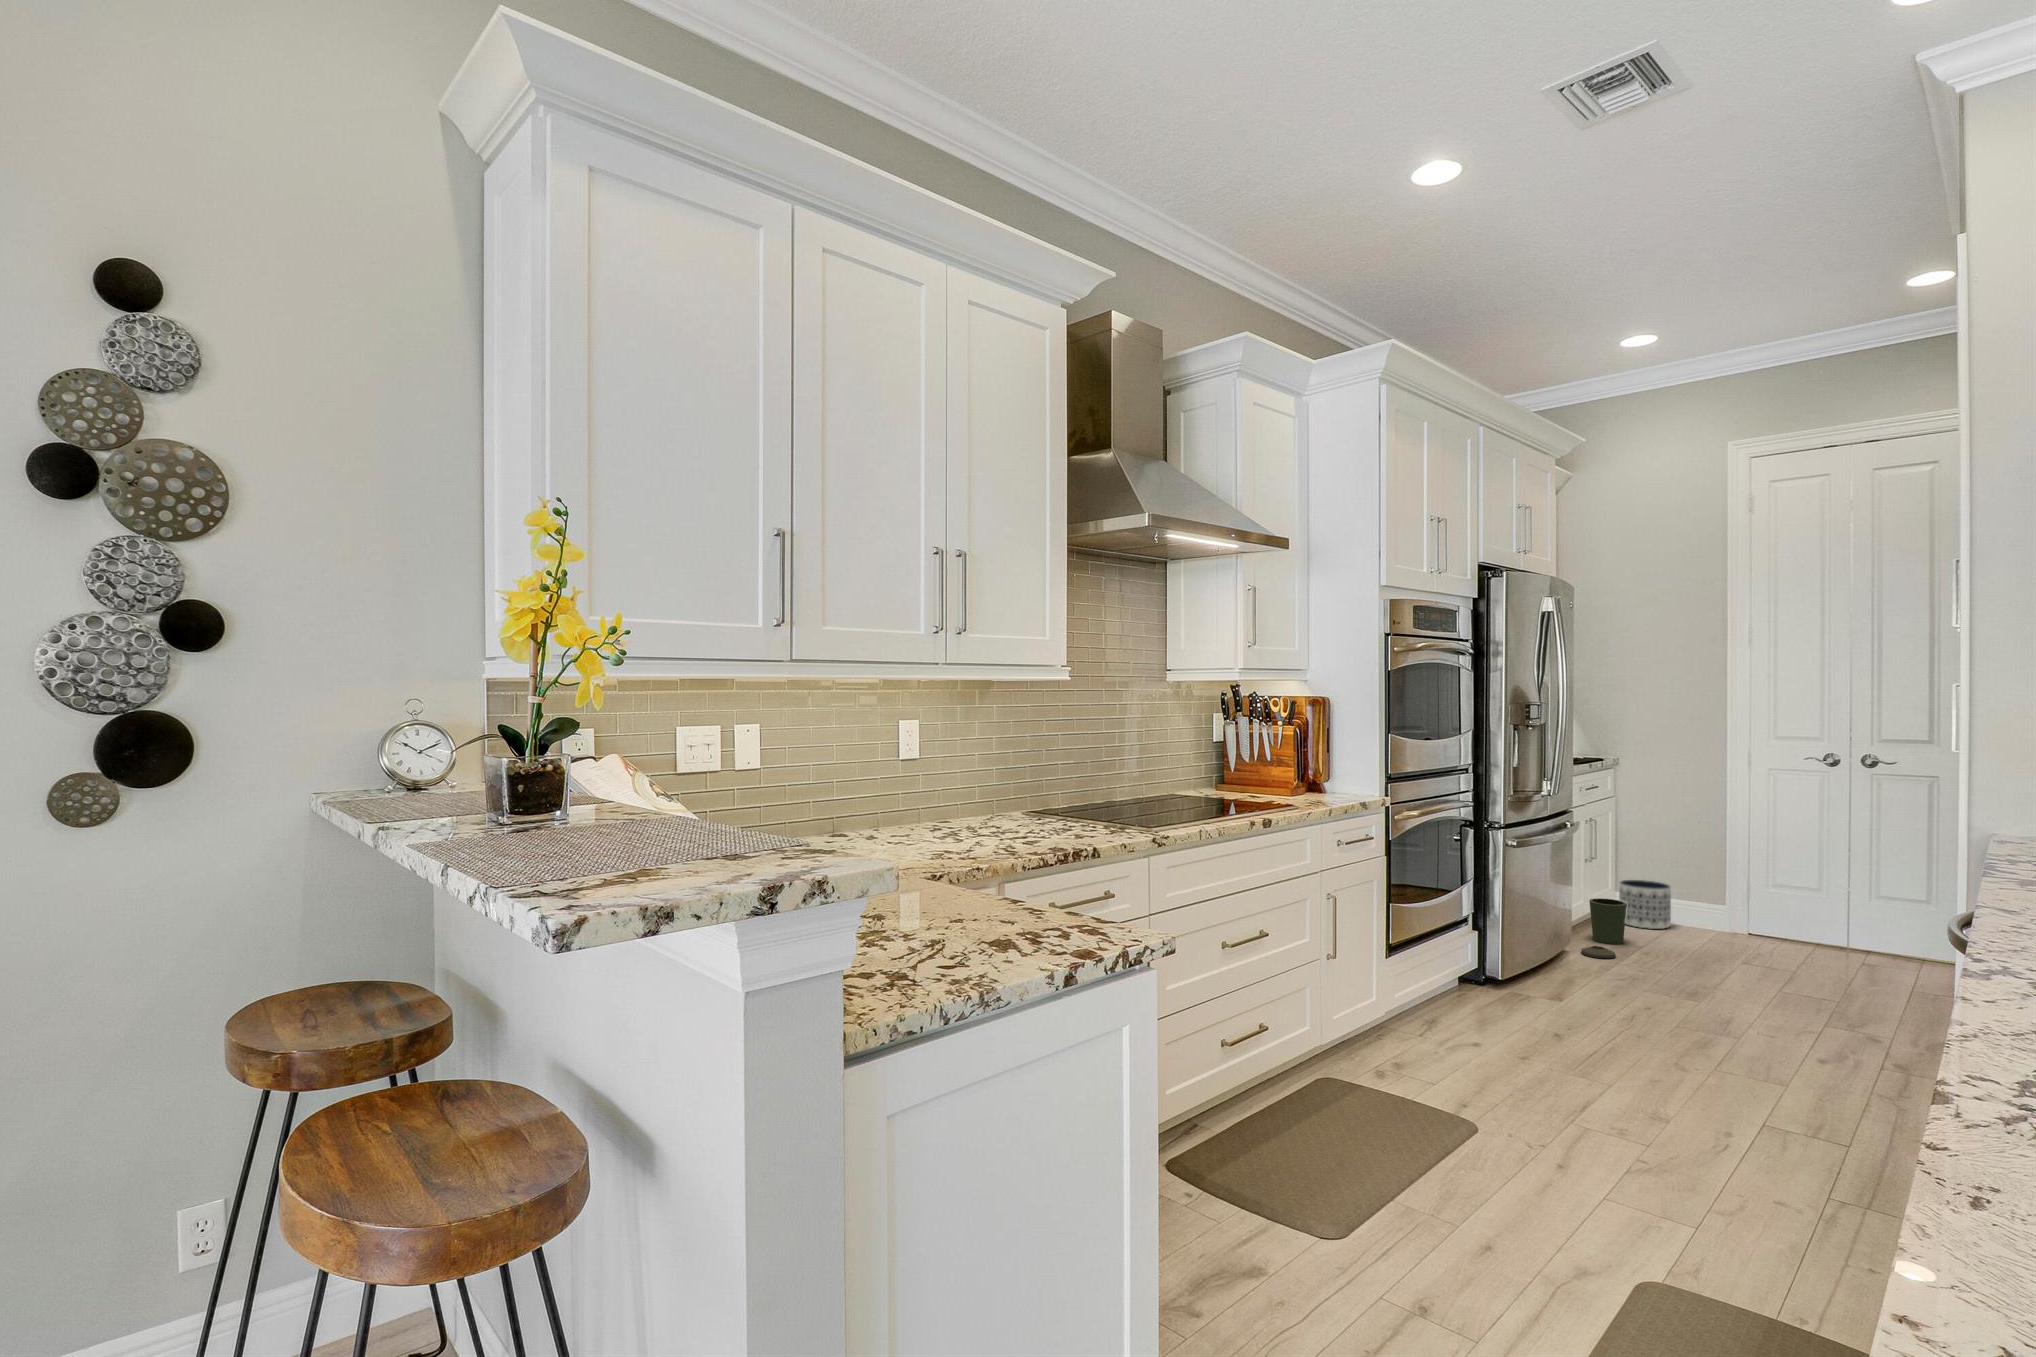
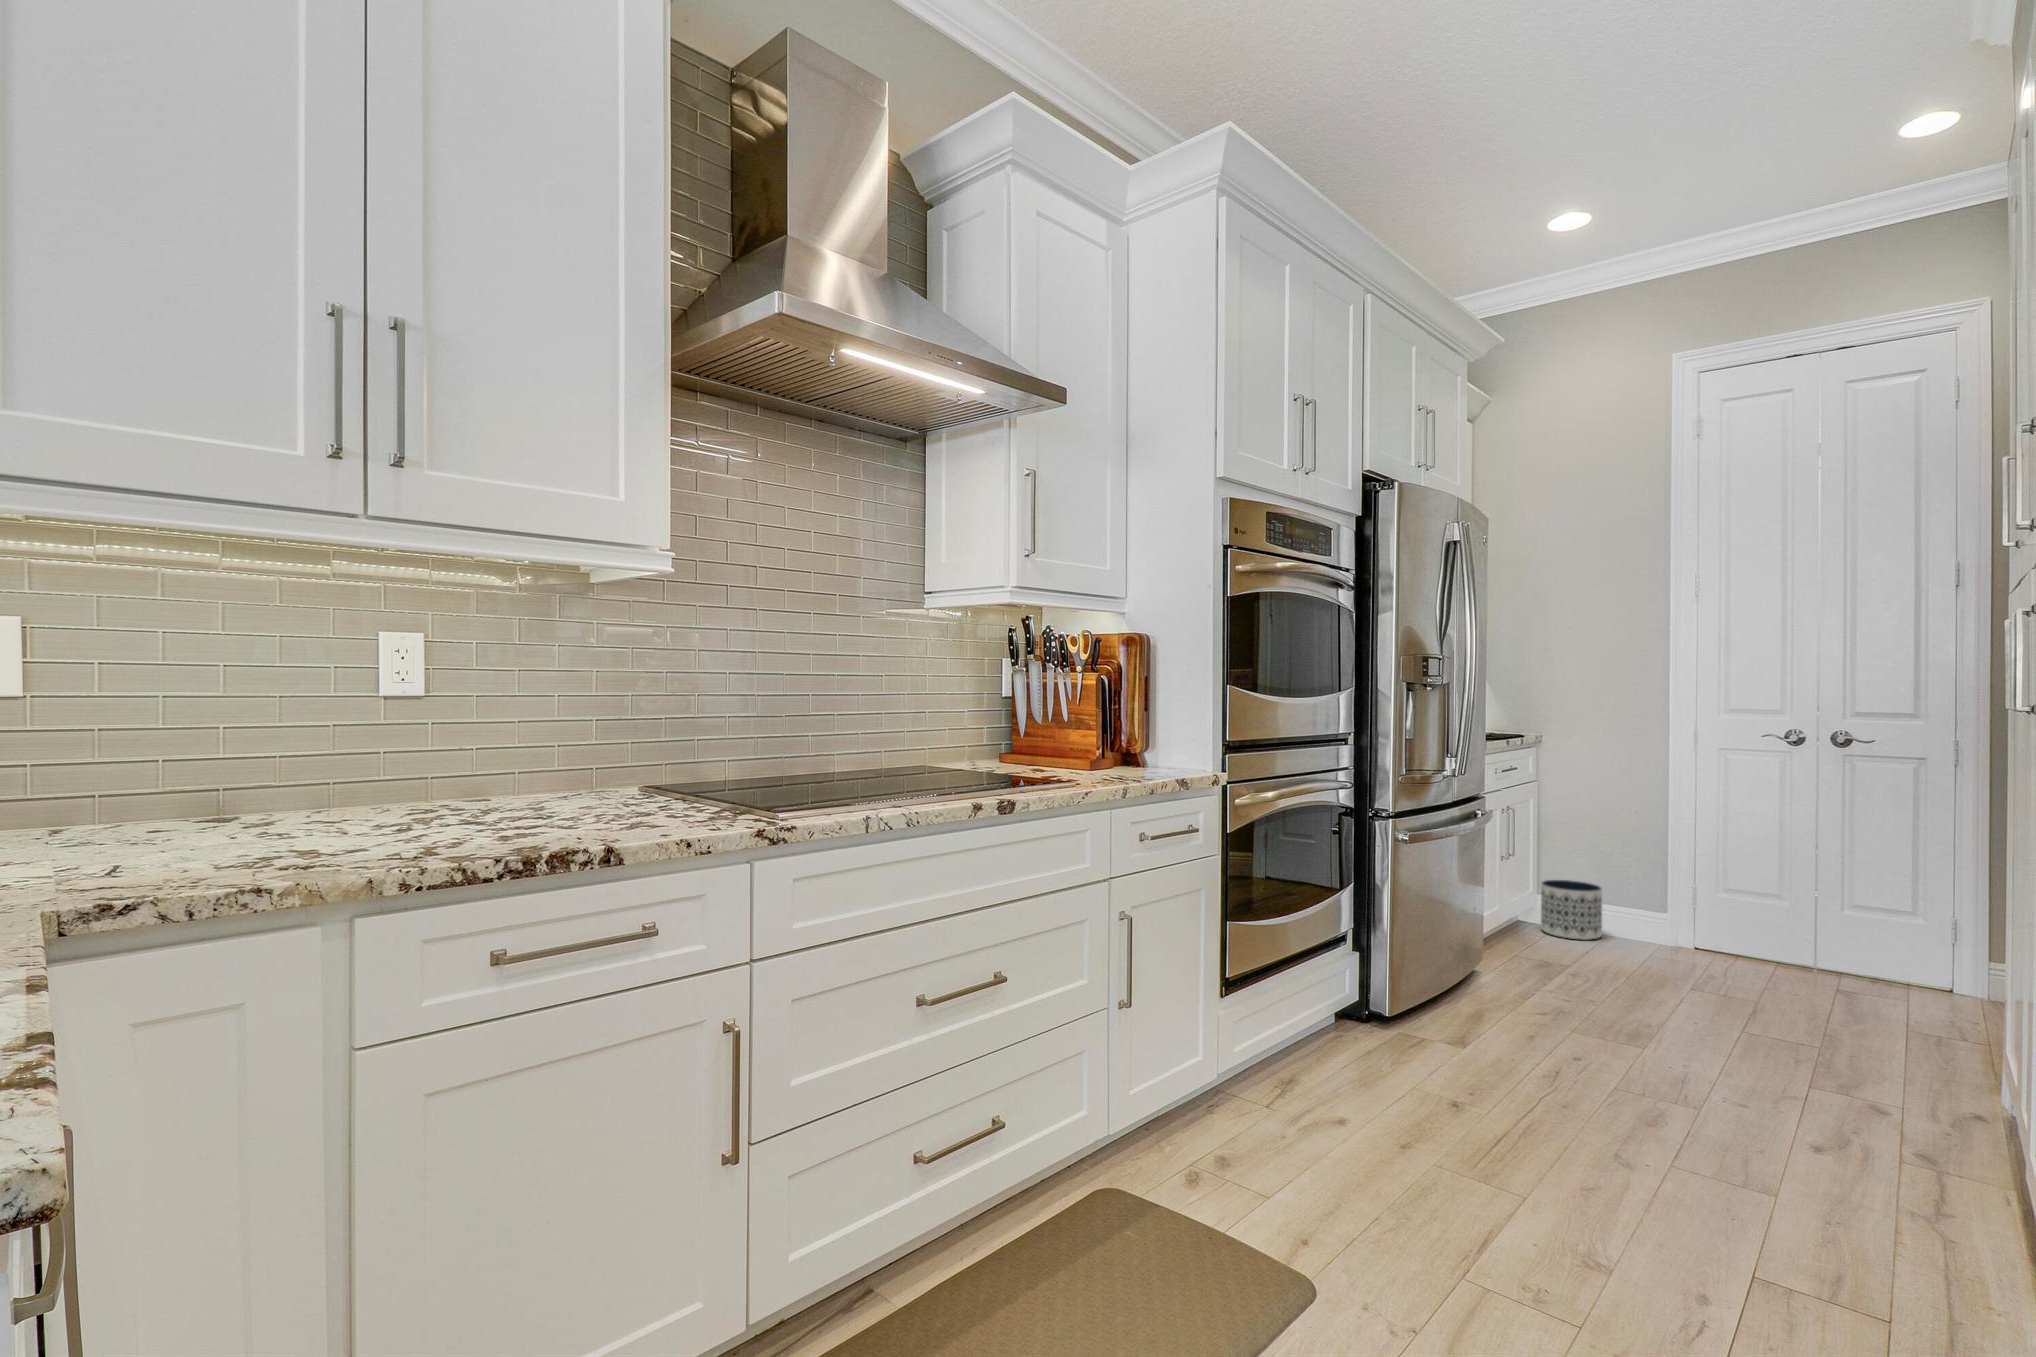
trash can: present [1581,898,1627,958] -> none [1494,904,1550,981]

